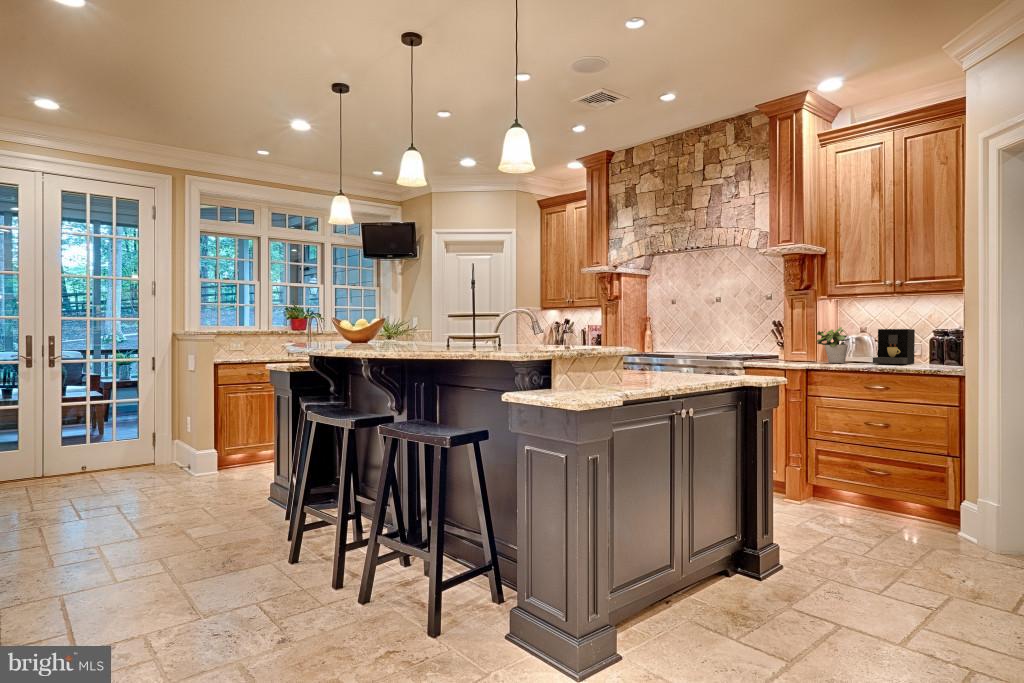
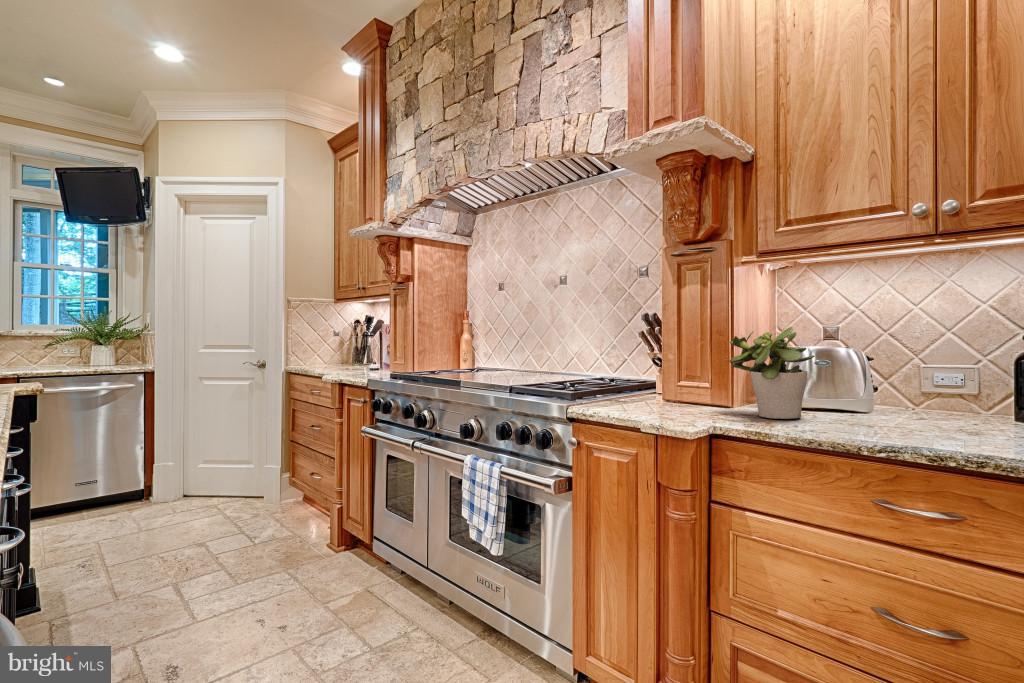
coffee maker: present [873,329,915,364] -> none [878,331,975,433]

